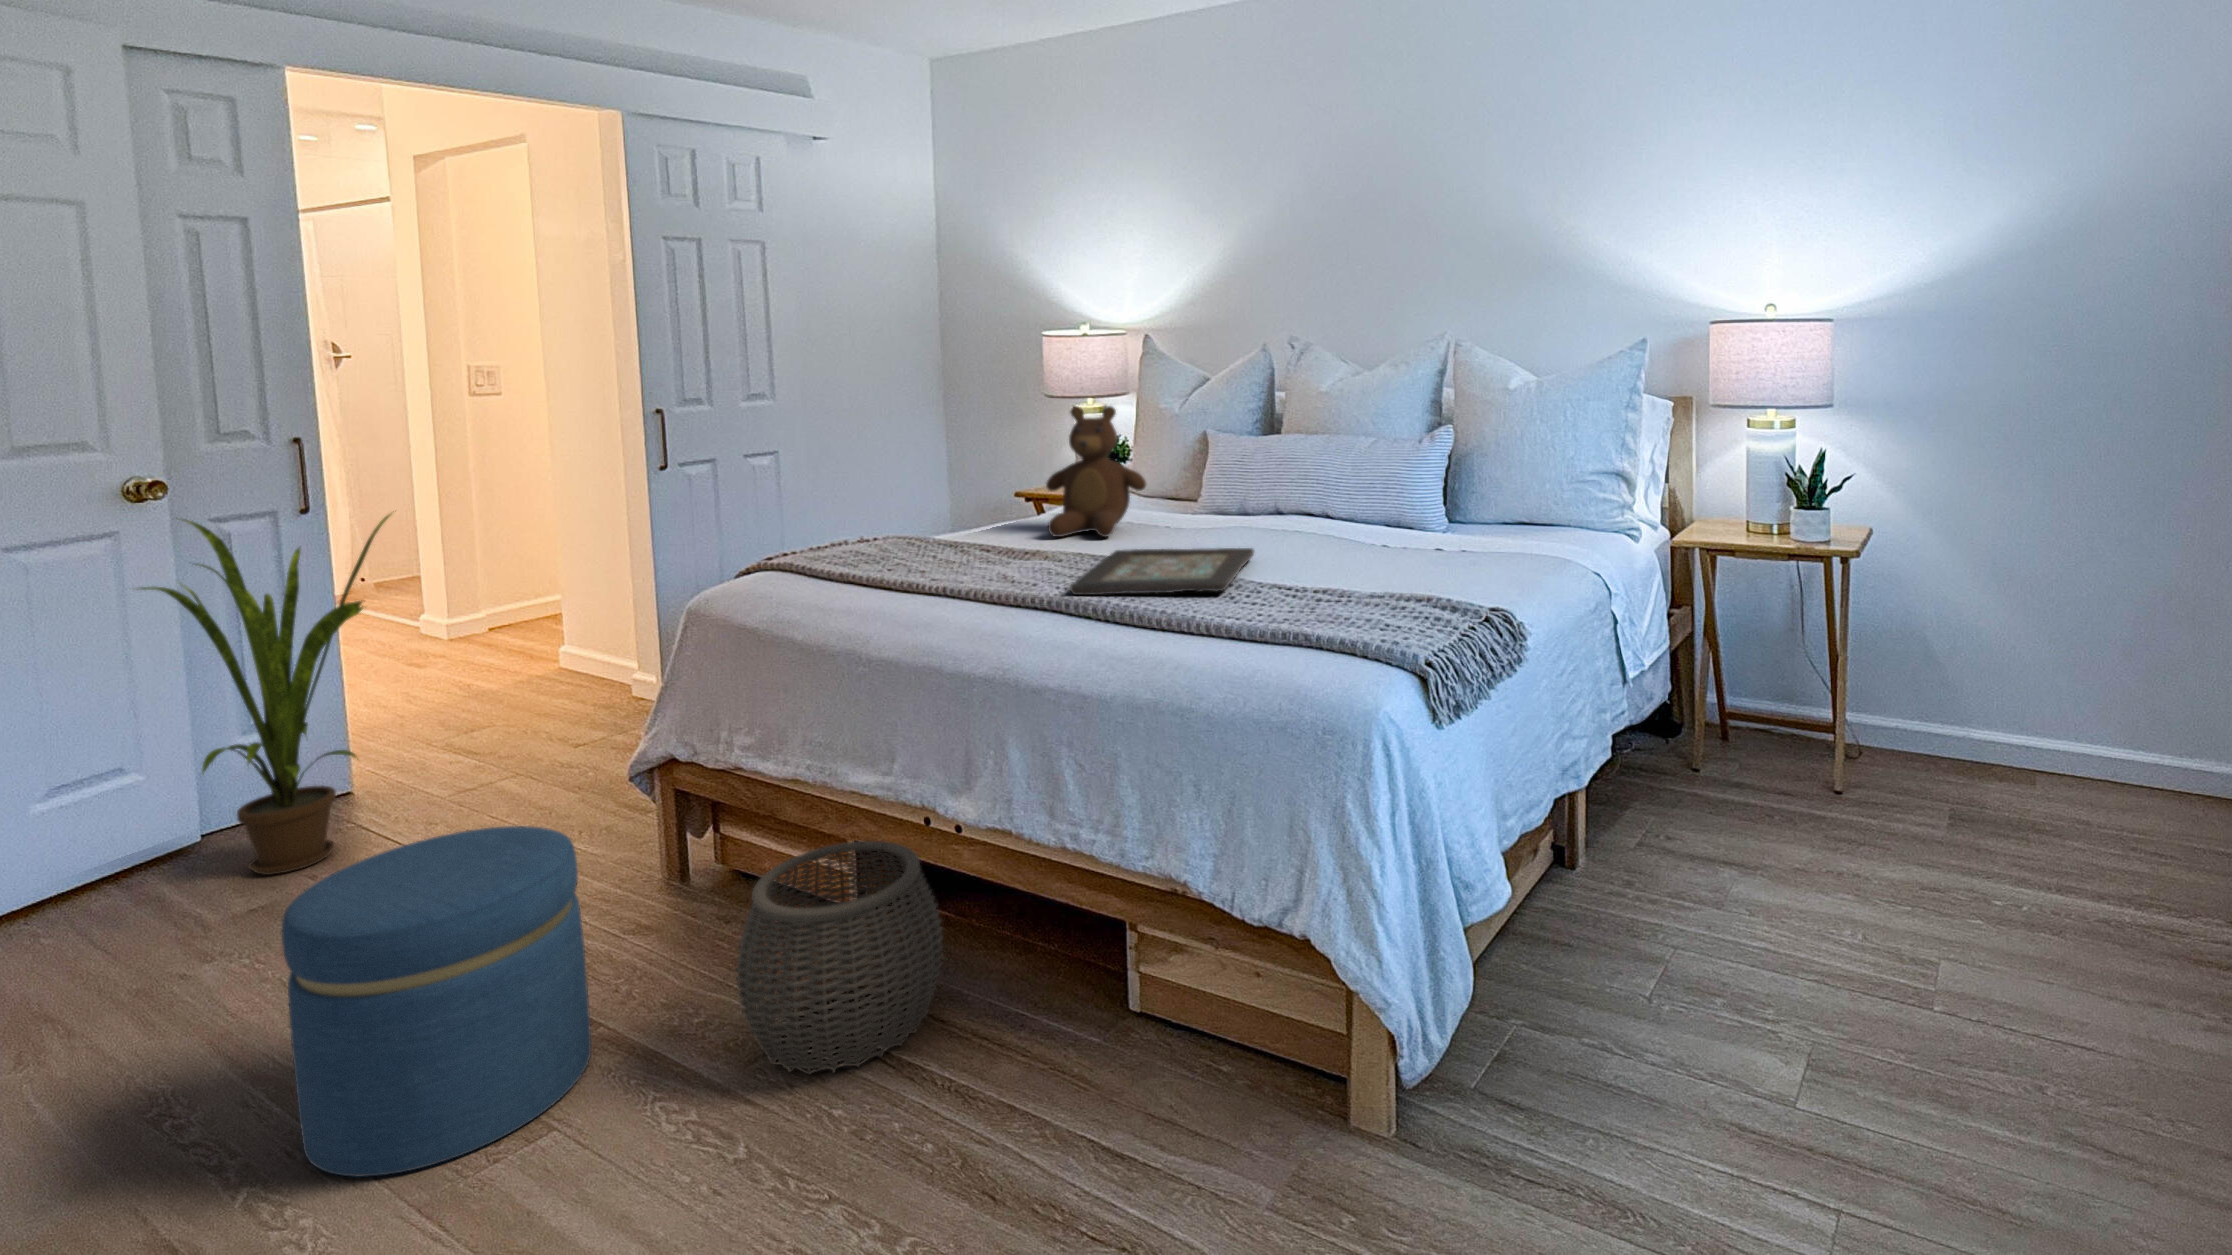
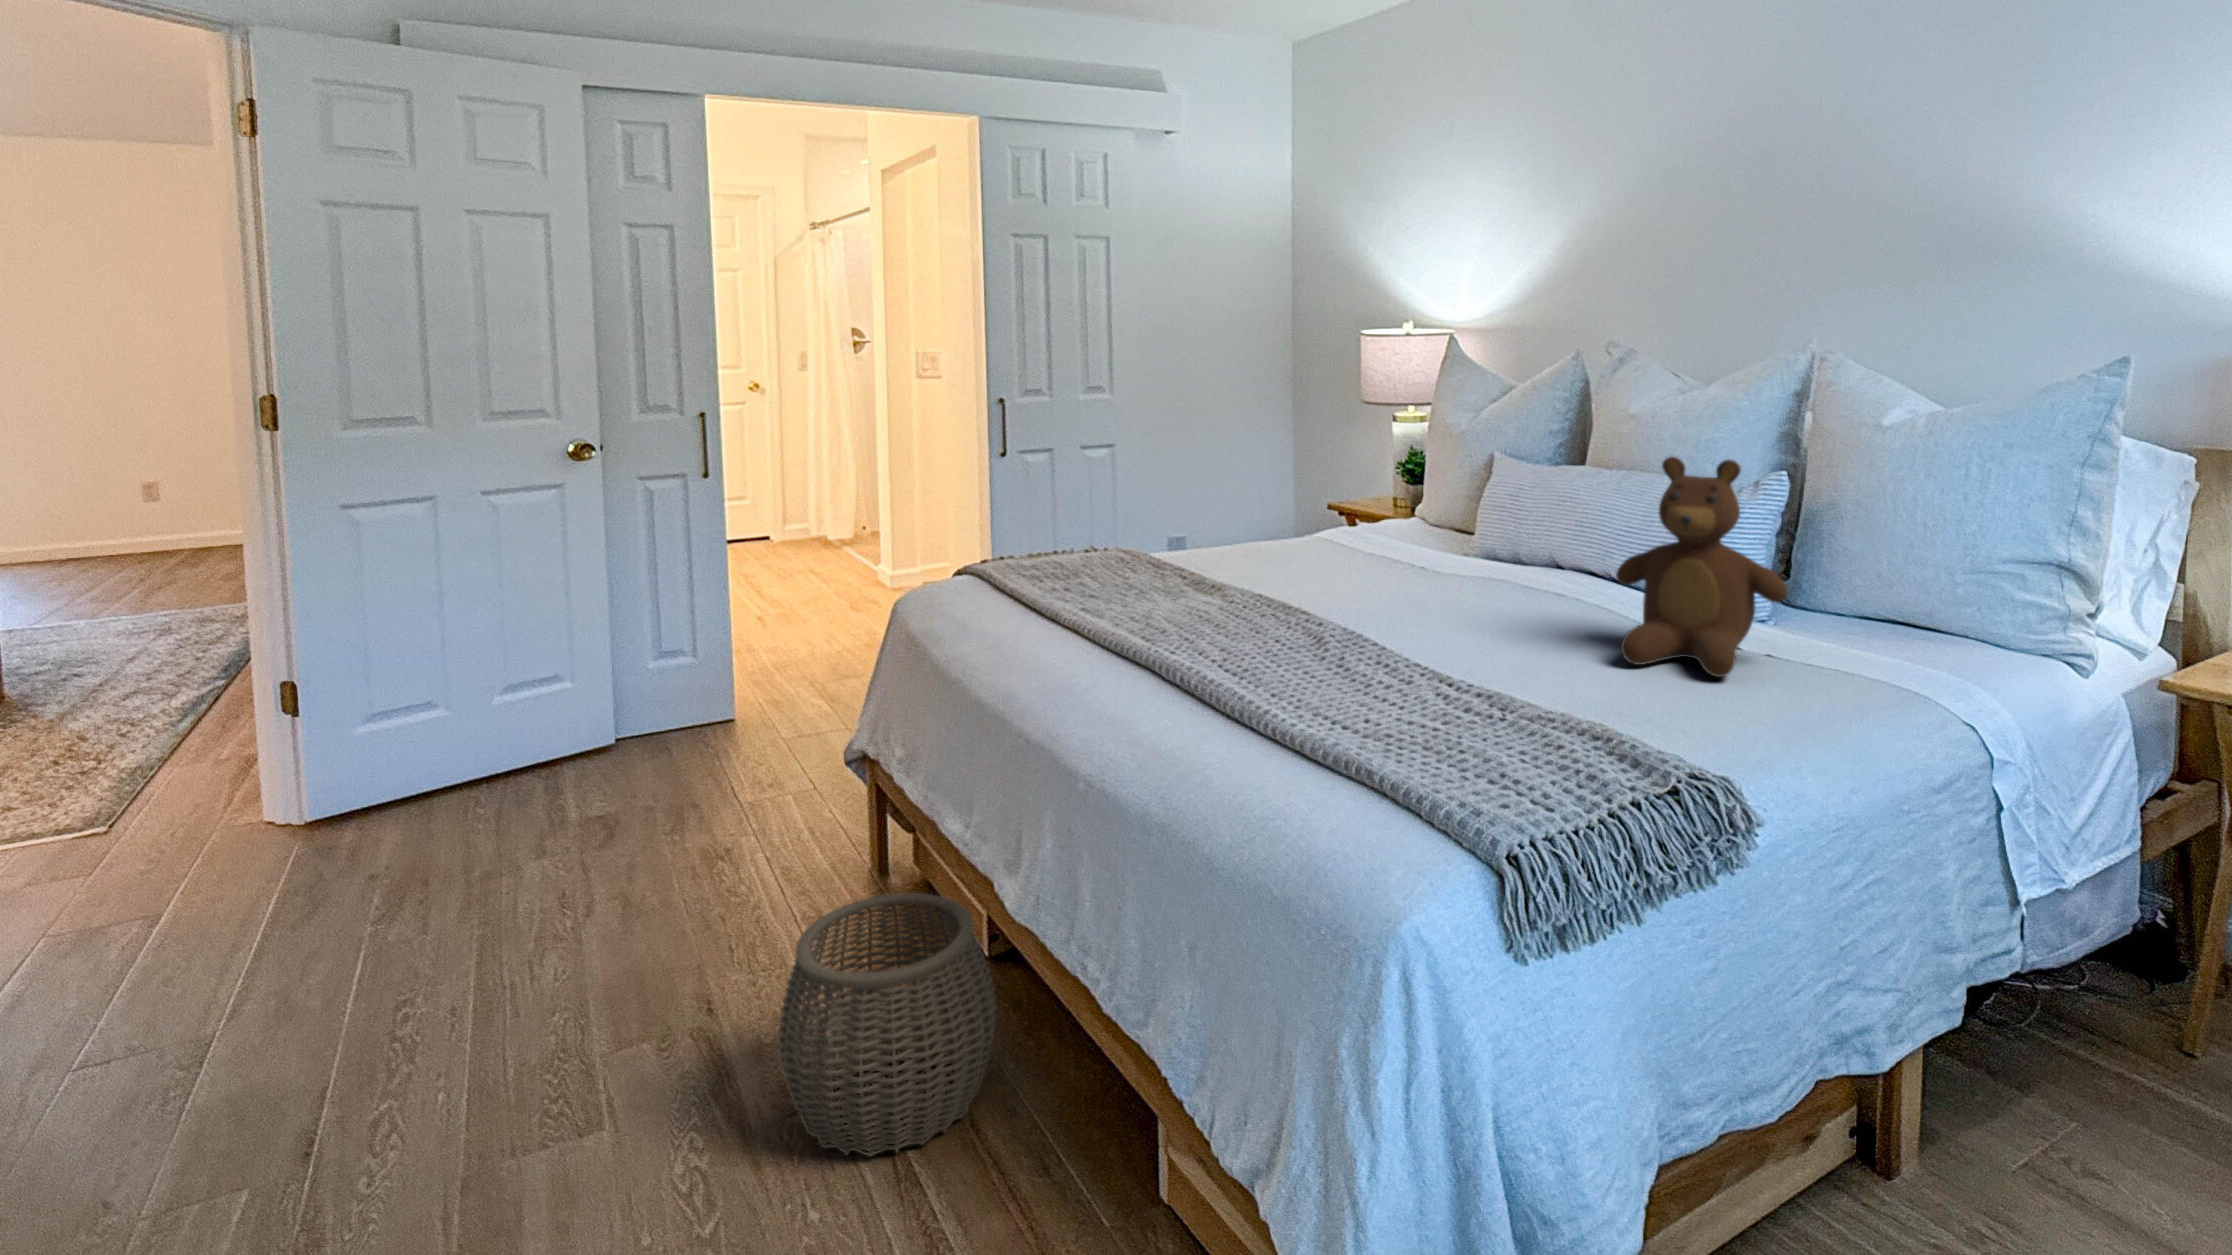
teddy bear: present [1046,406,1146,537] -> present [1616,457,1788,677]
house plant: present [141,514,391,875] -> none [529,474,726,787]
decorative tray: present [1070,548,1255,595] -> none [1189,598,1452,677]
ottoman: present [282,826,591,1177] -> none [434,802,697,1126]

